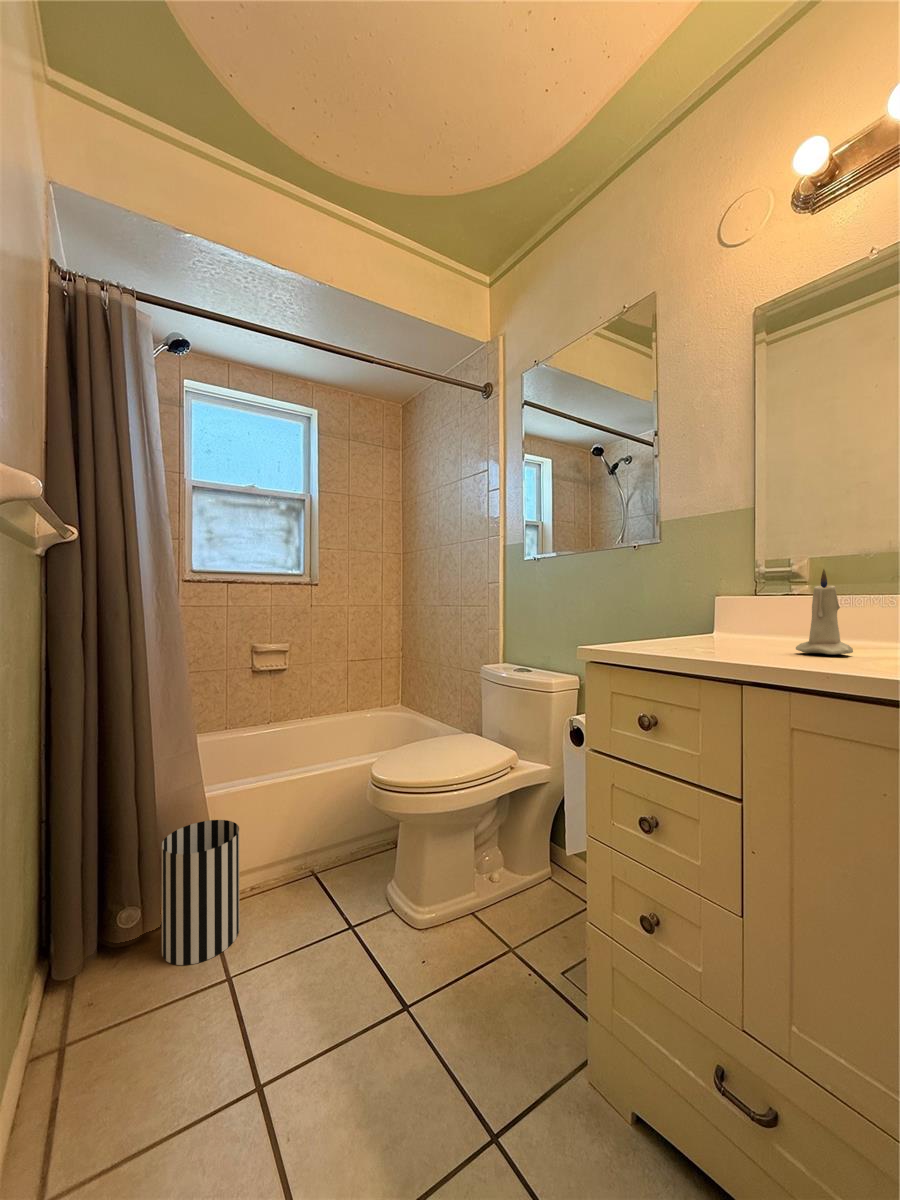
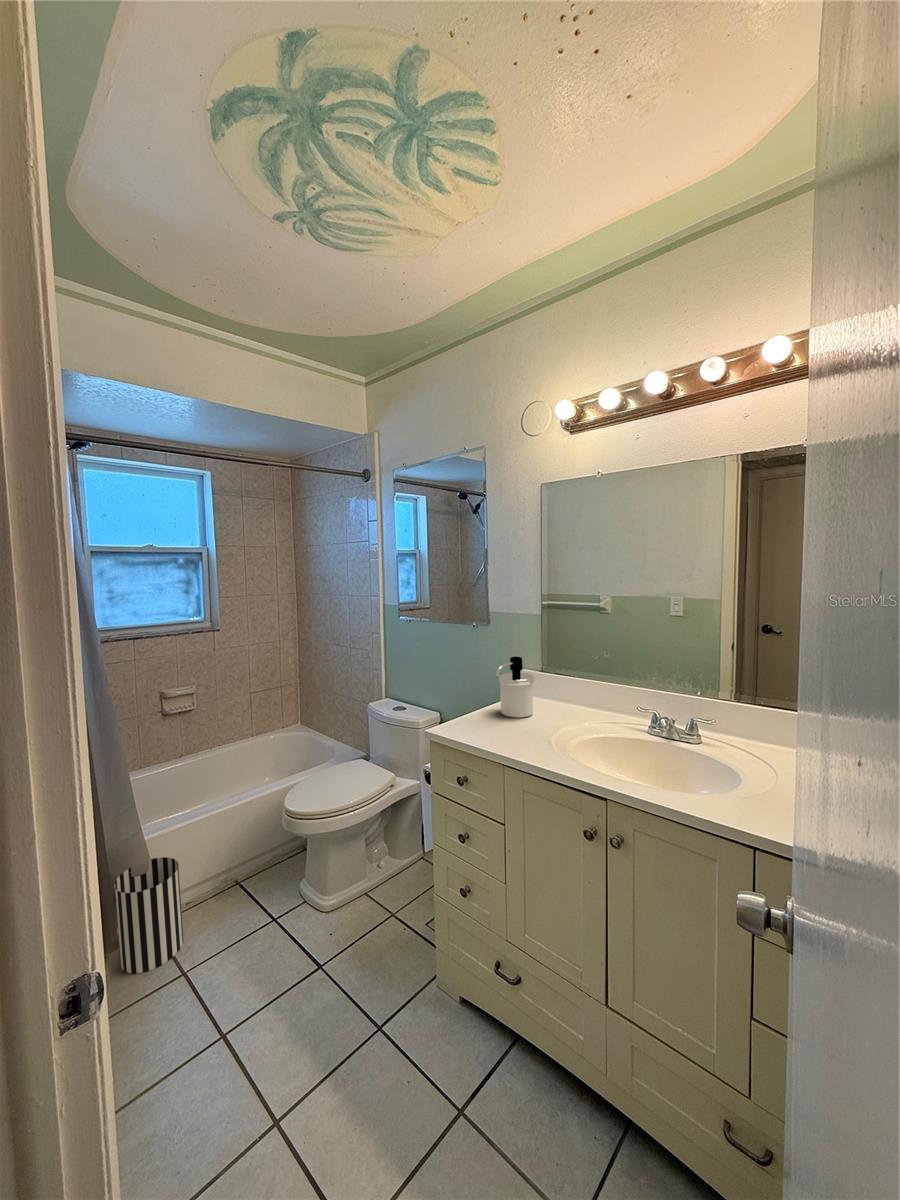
soap dispenser: none [692,552,756,645] -> present [496,657,534,718]
candle: present [796,569,853,655] -> none [544,685,571,735]

